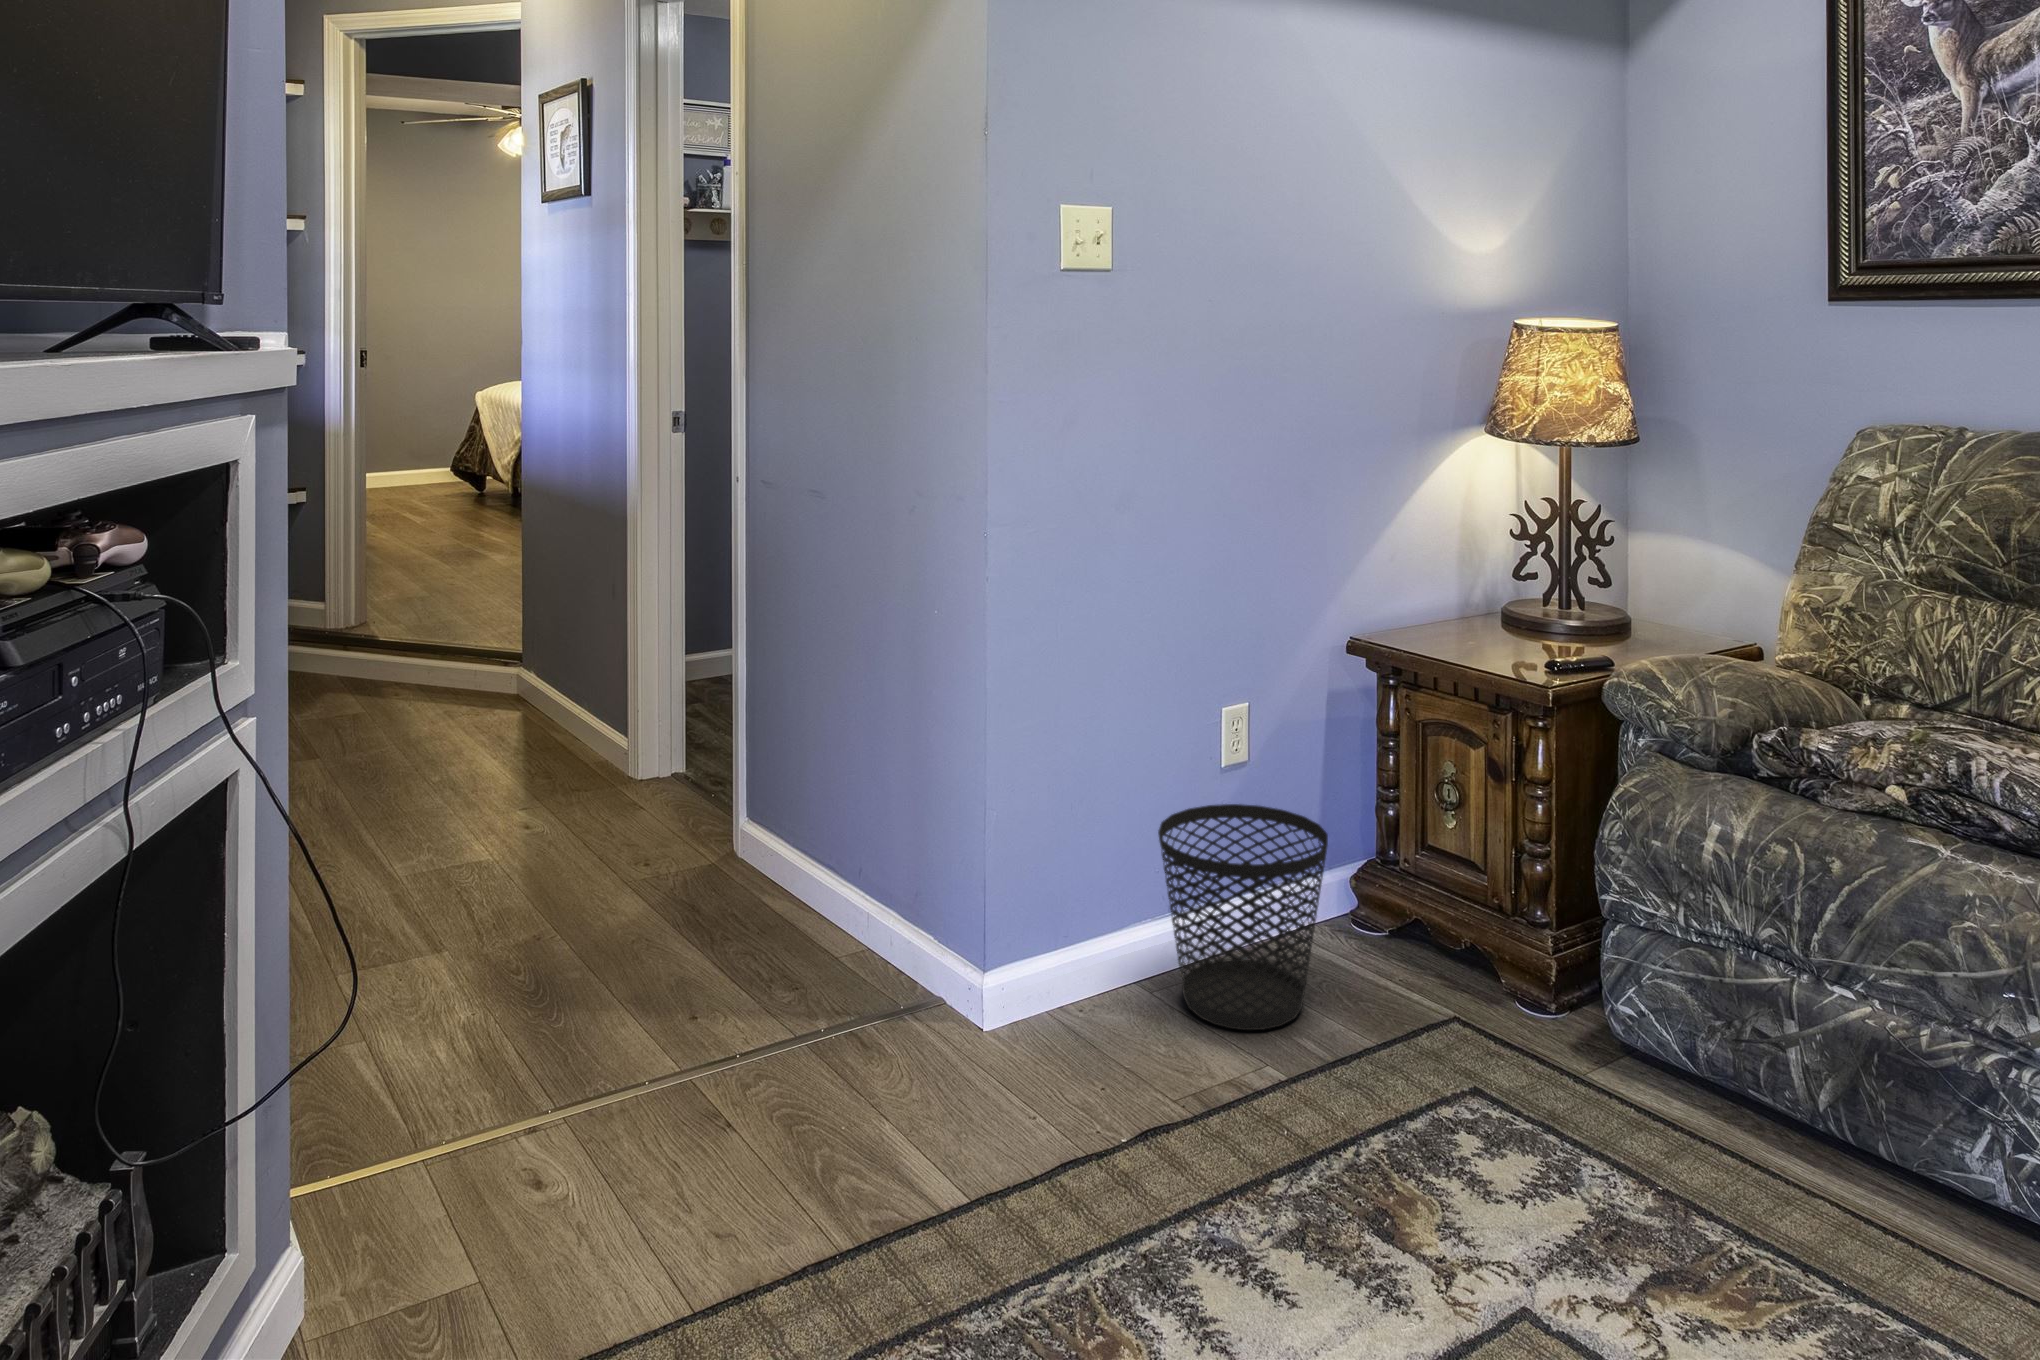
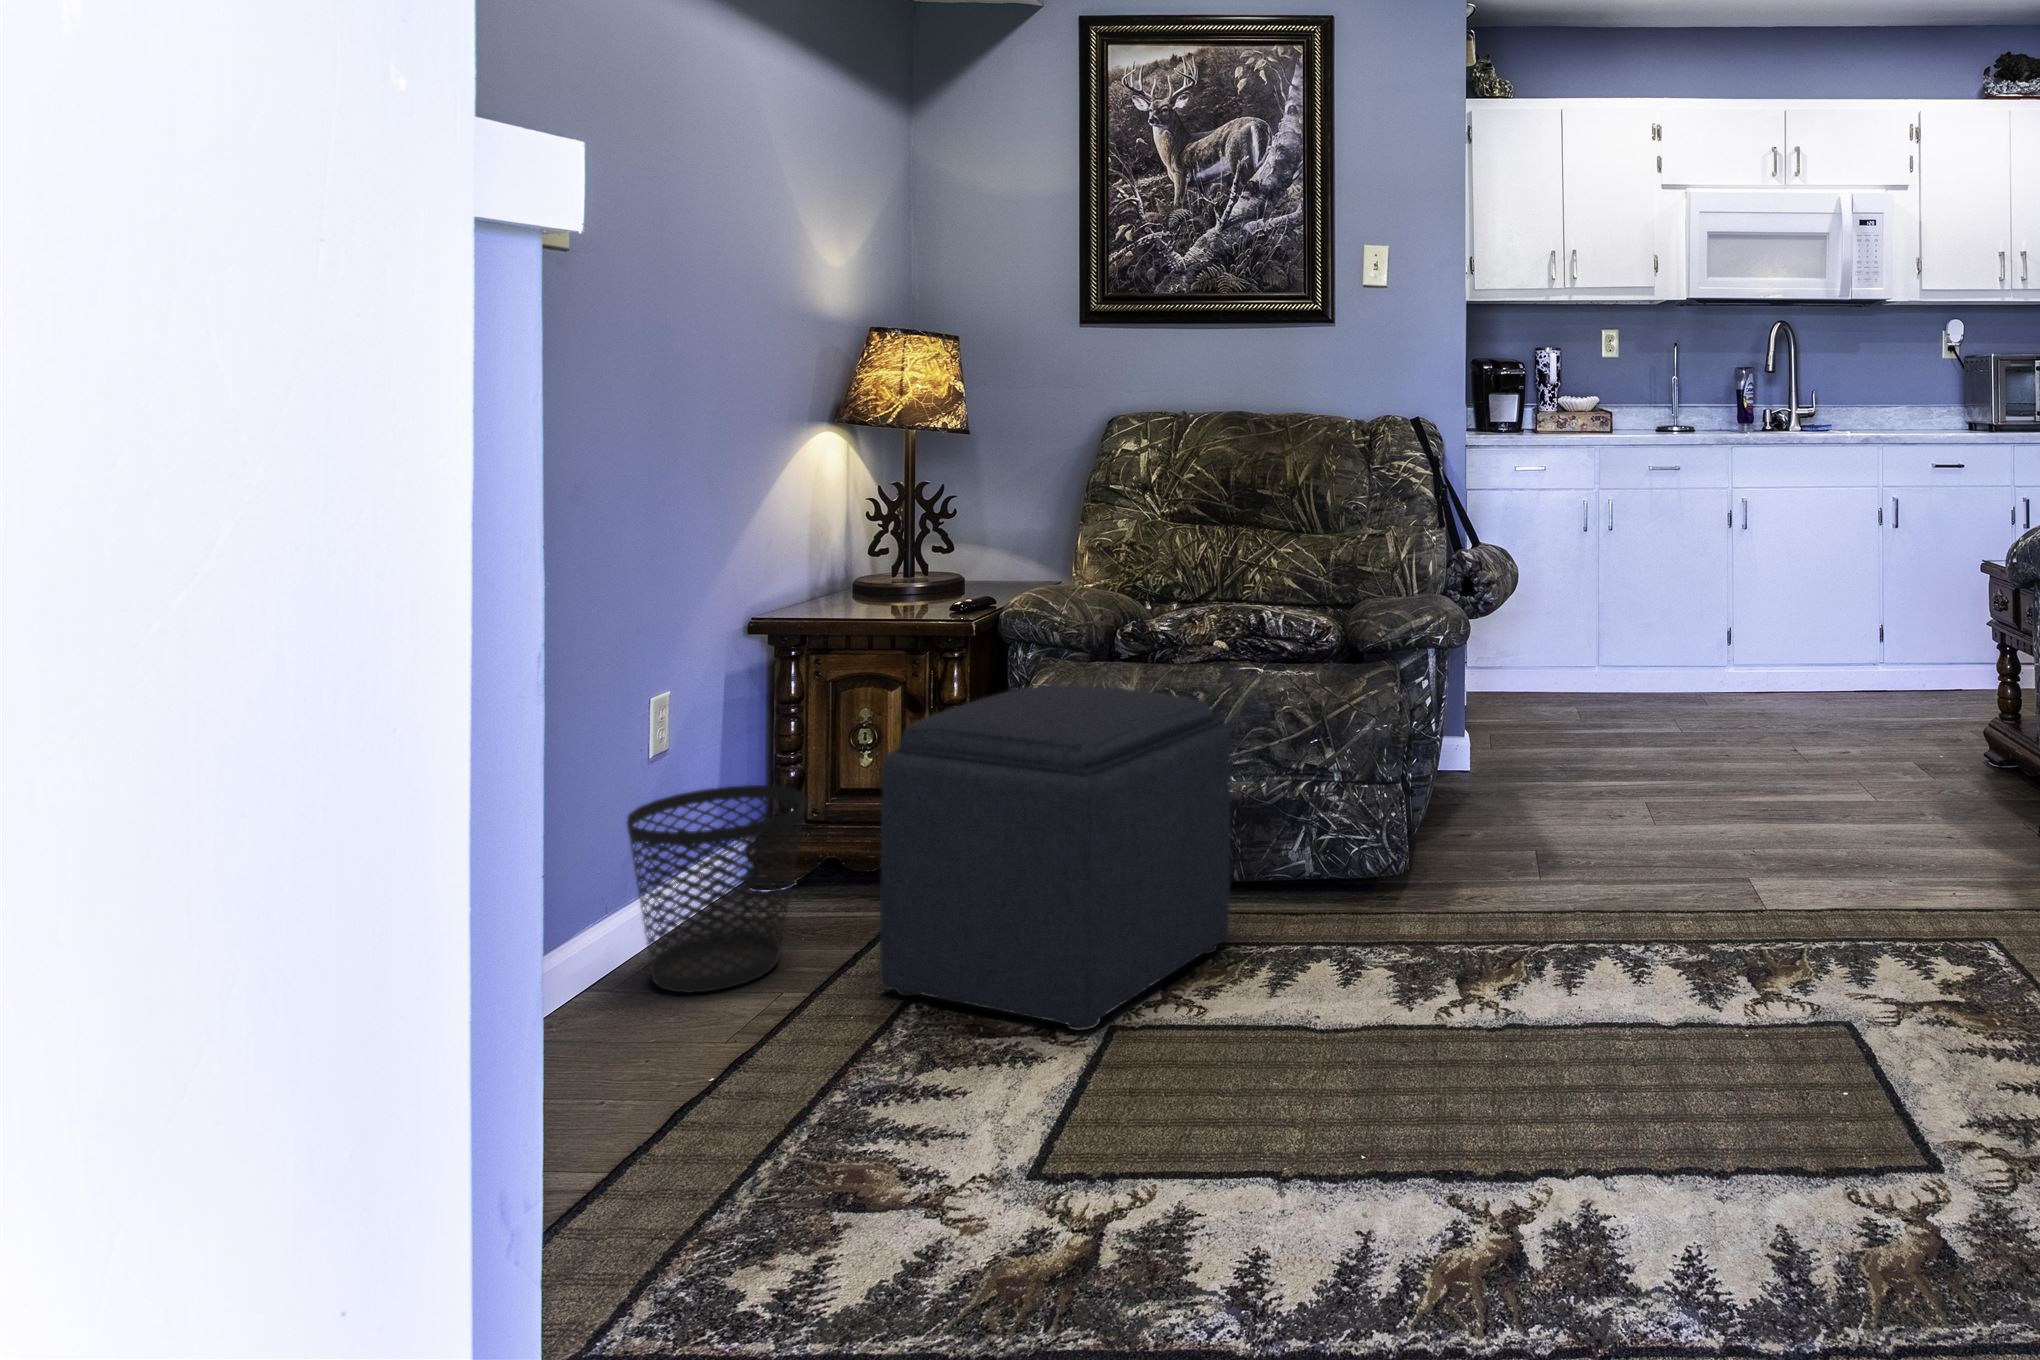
ottoman: none [1342,789,1805,1302] -> present [880,685,1231,1031]

